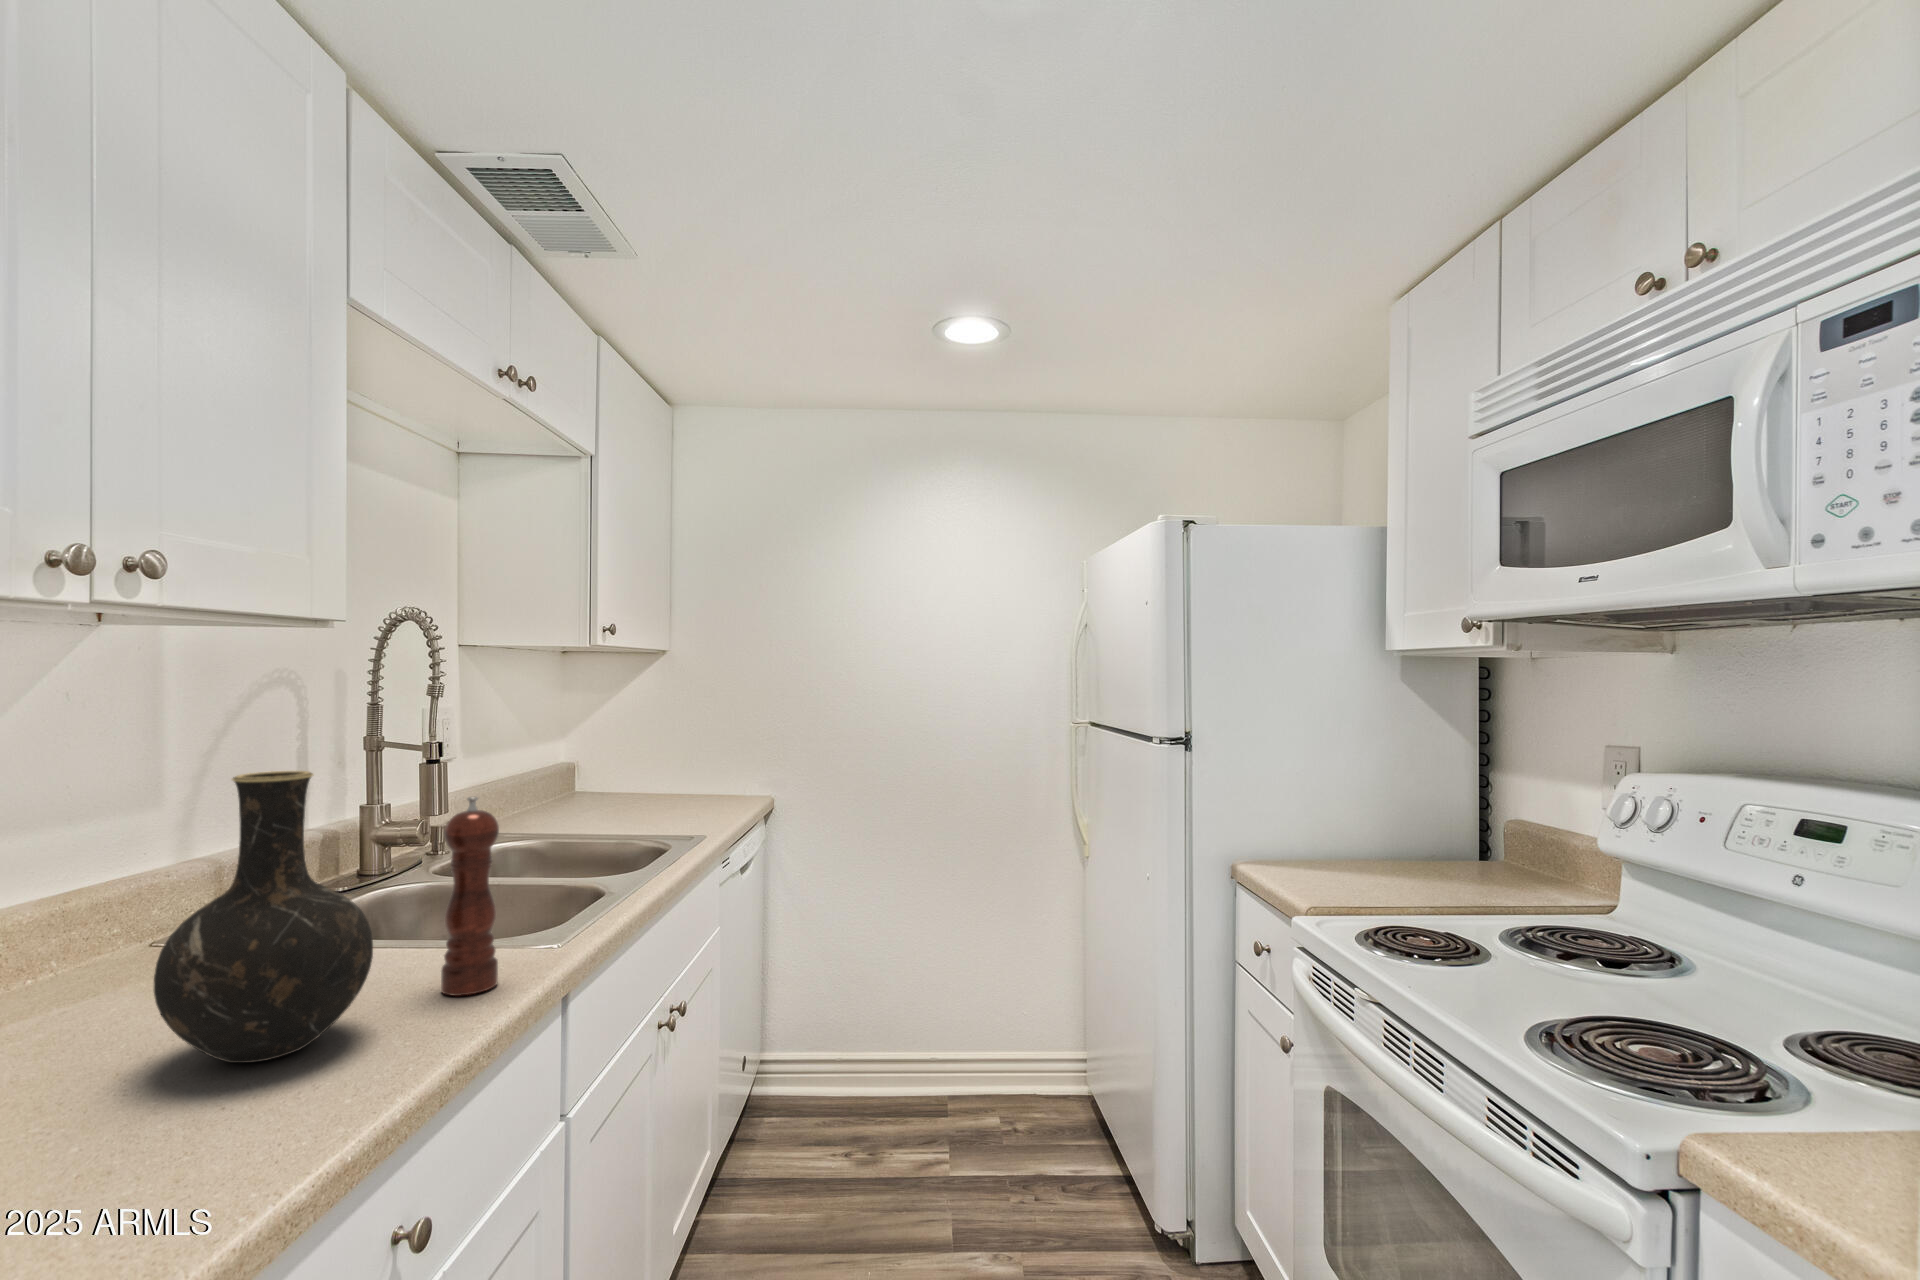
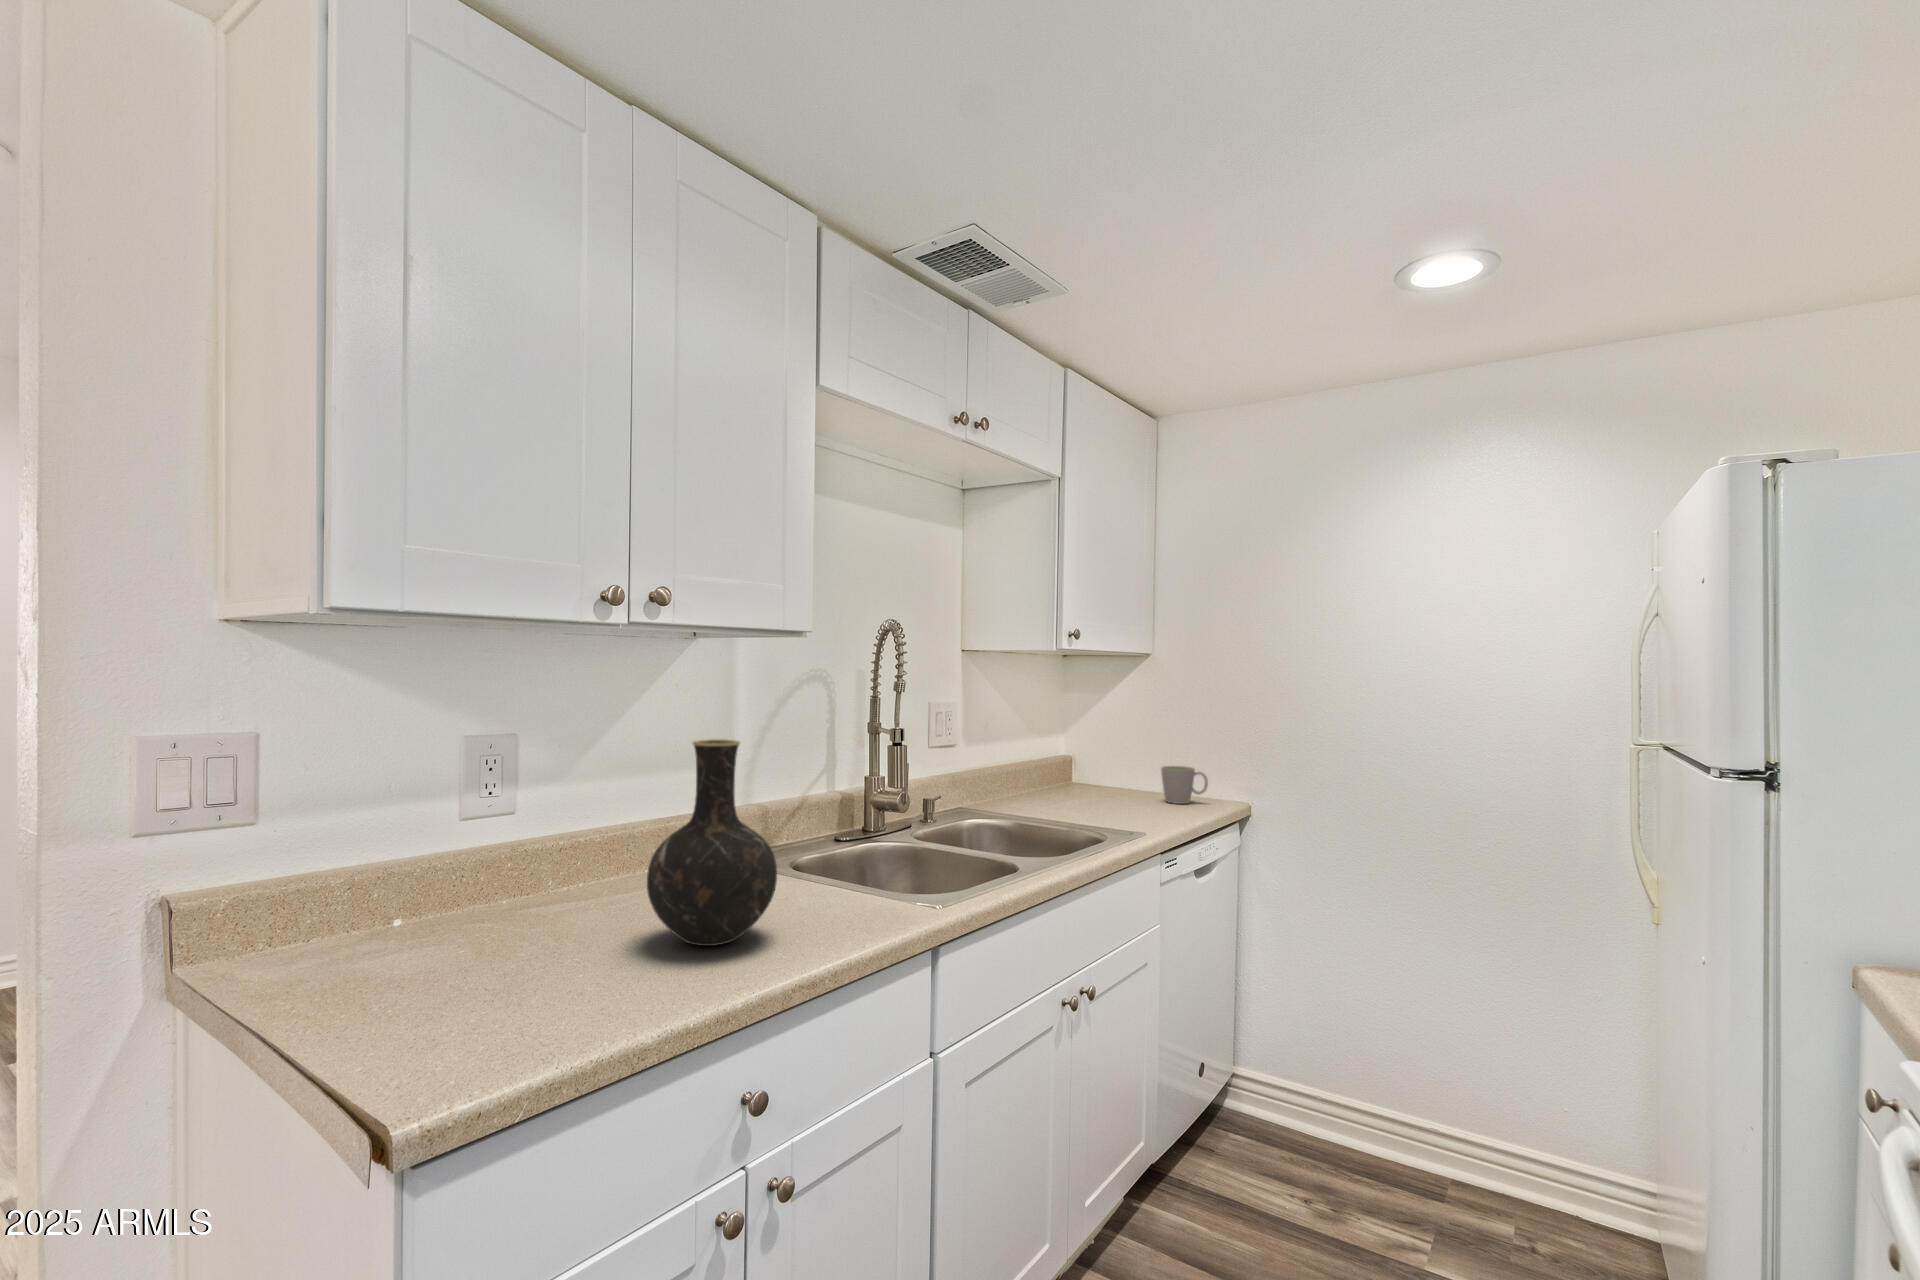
mug: none [687,762,734,801] -> present [1161,766,1208,804]
pepper mill: present [441,797,499,996] -> none [836,772,878,931]

